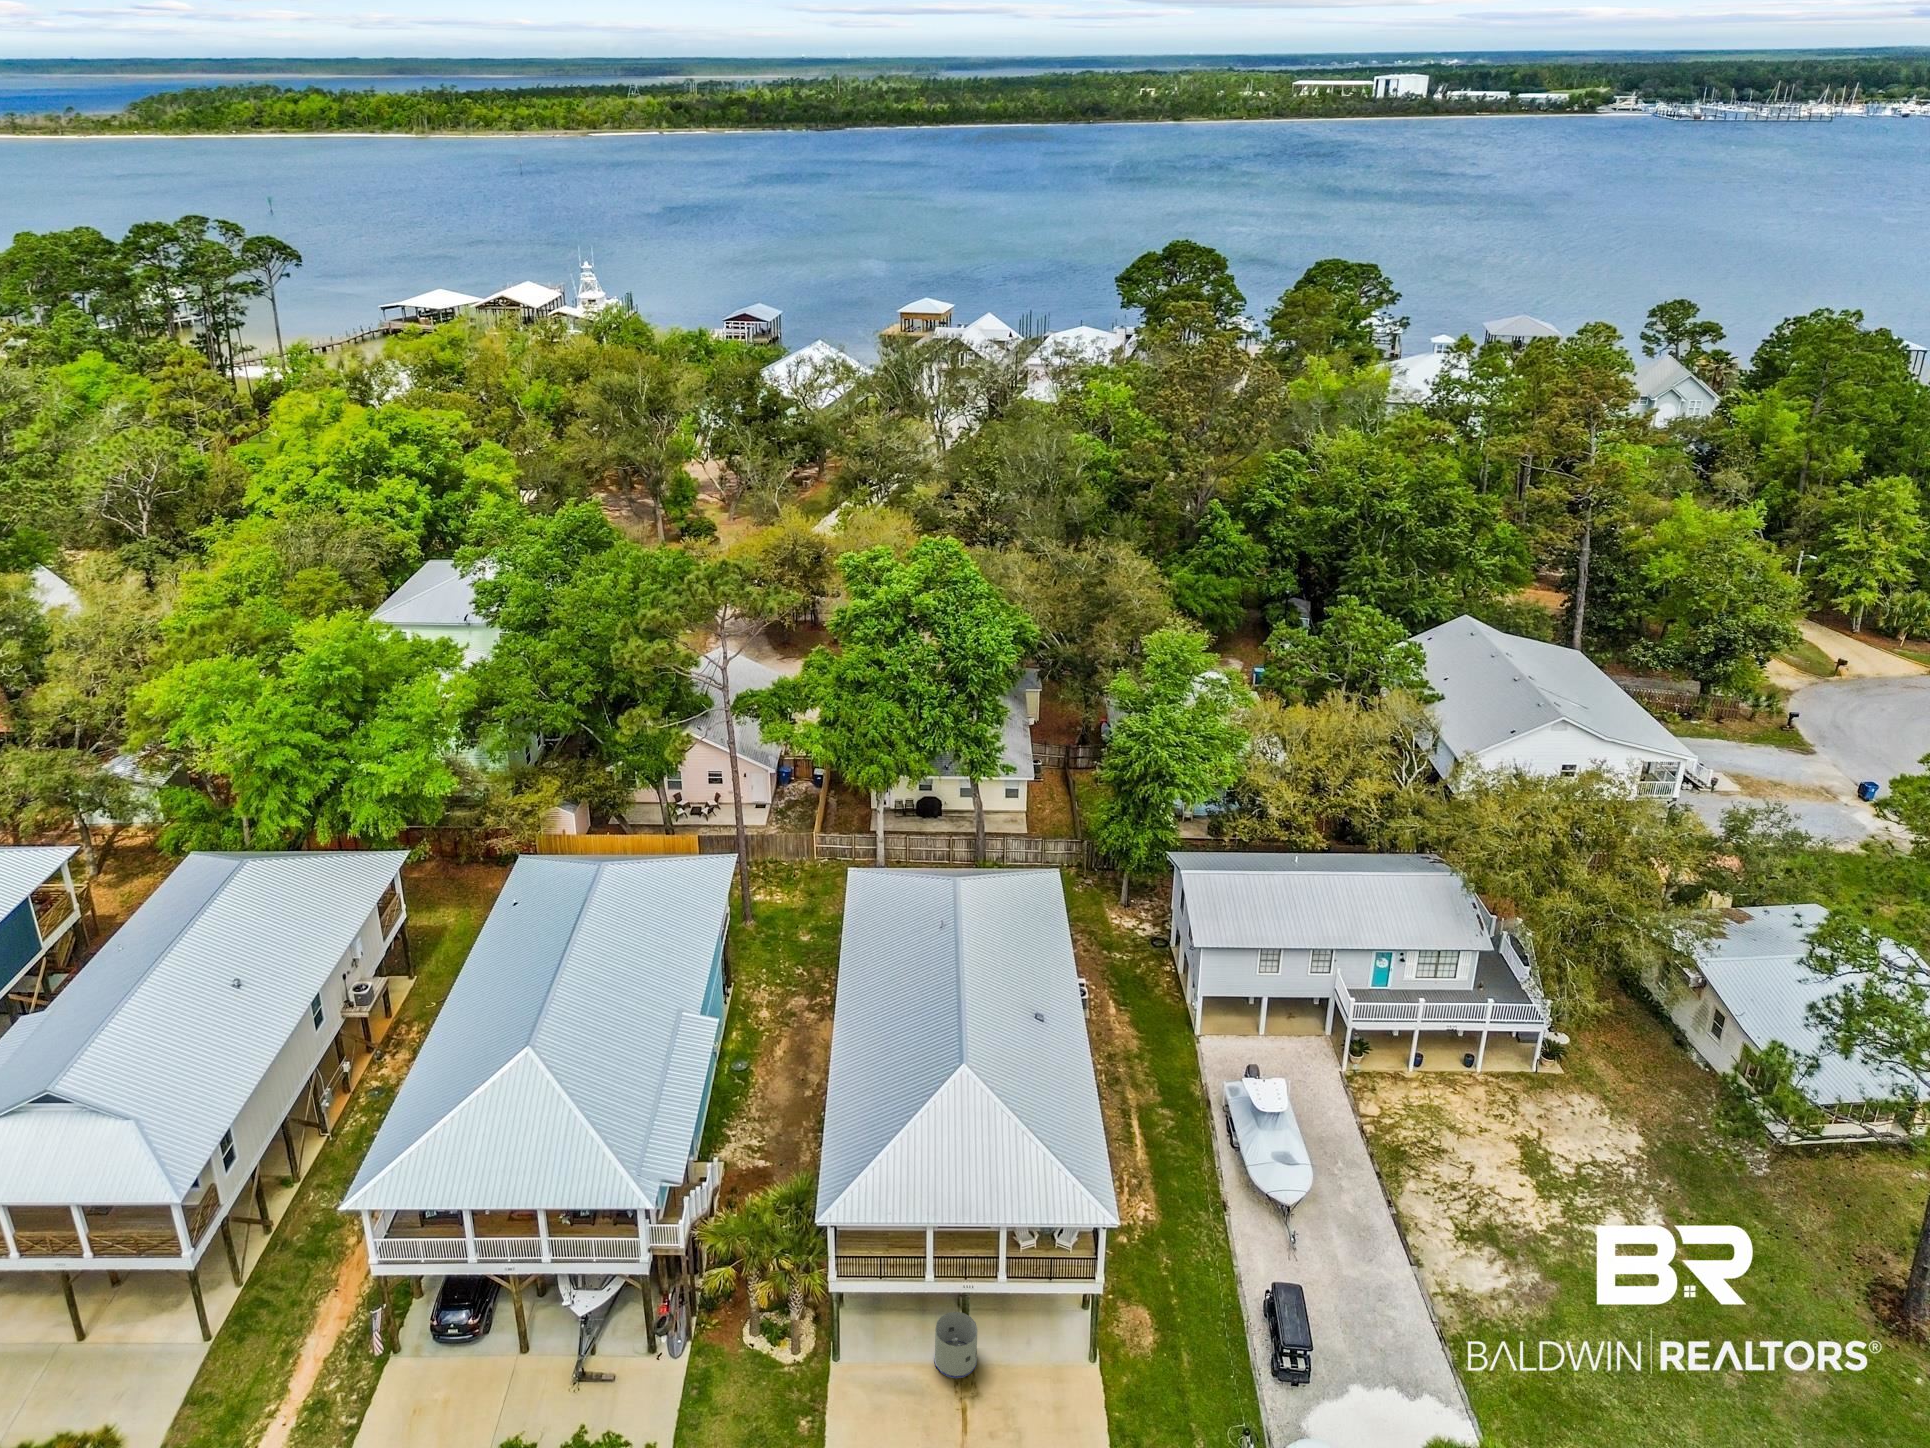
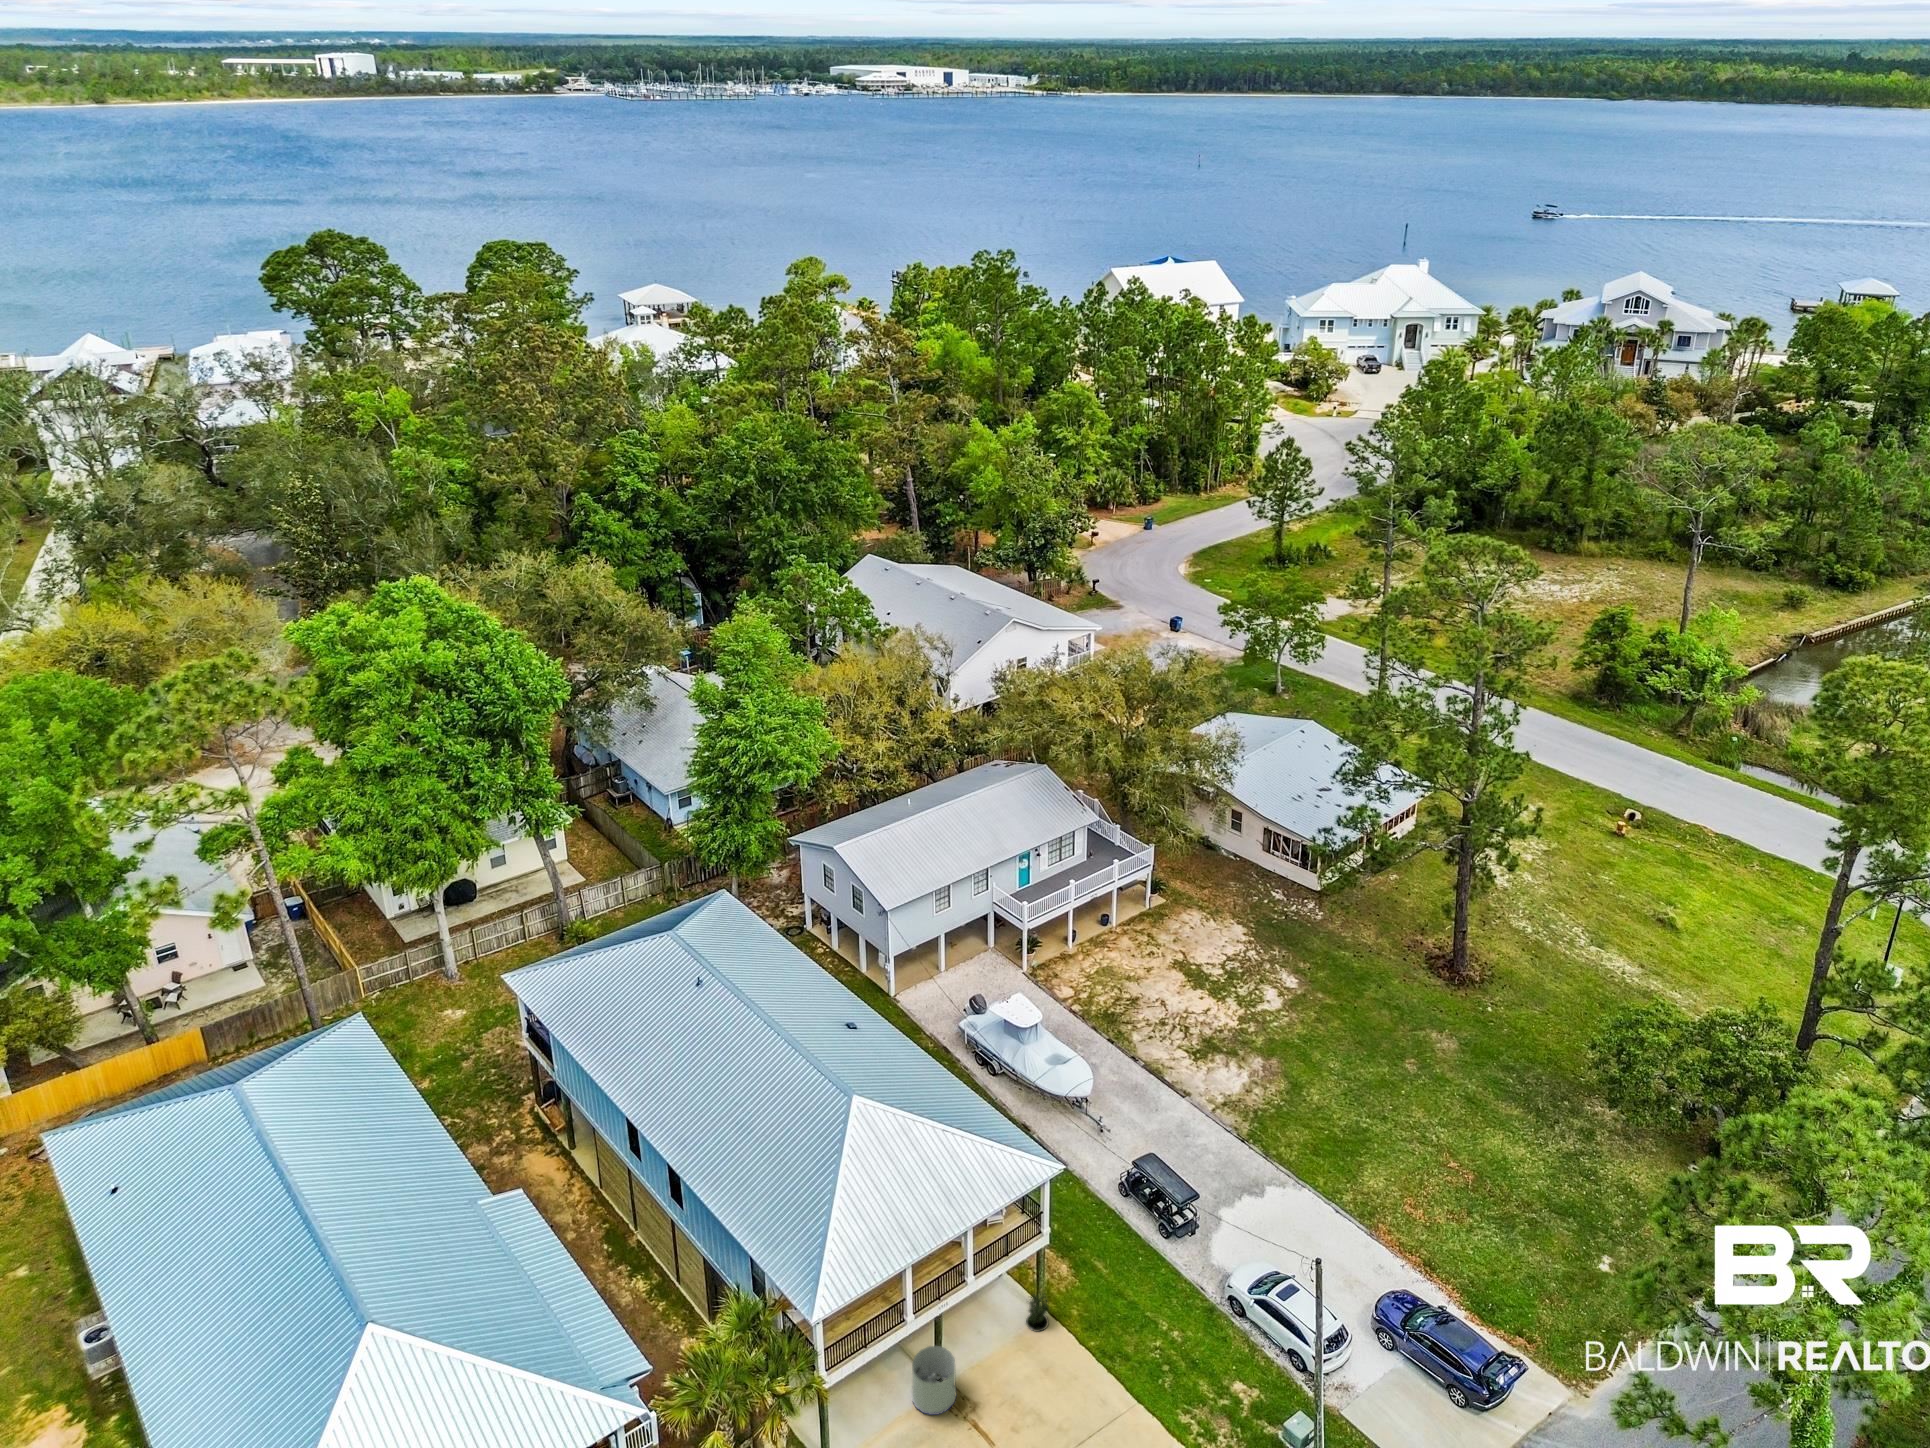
potted tree: none [1074,1331,1103,1374] -> present [1026,1294,1049,1332]

